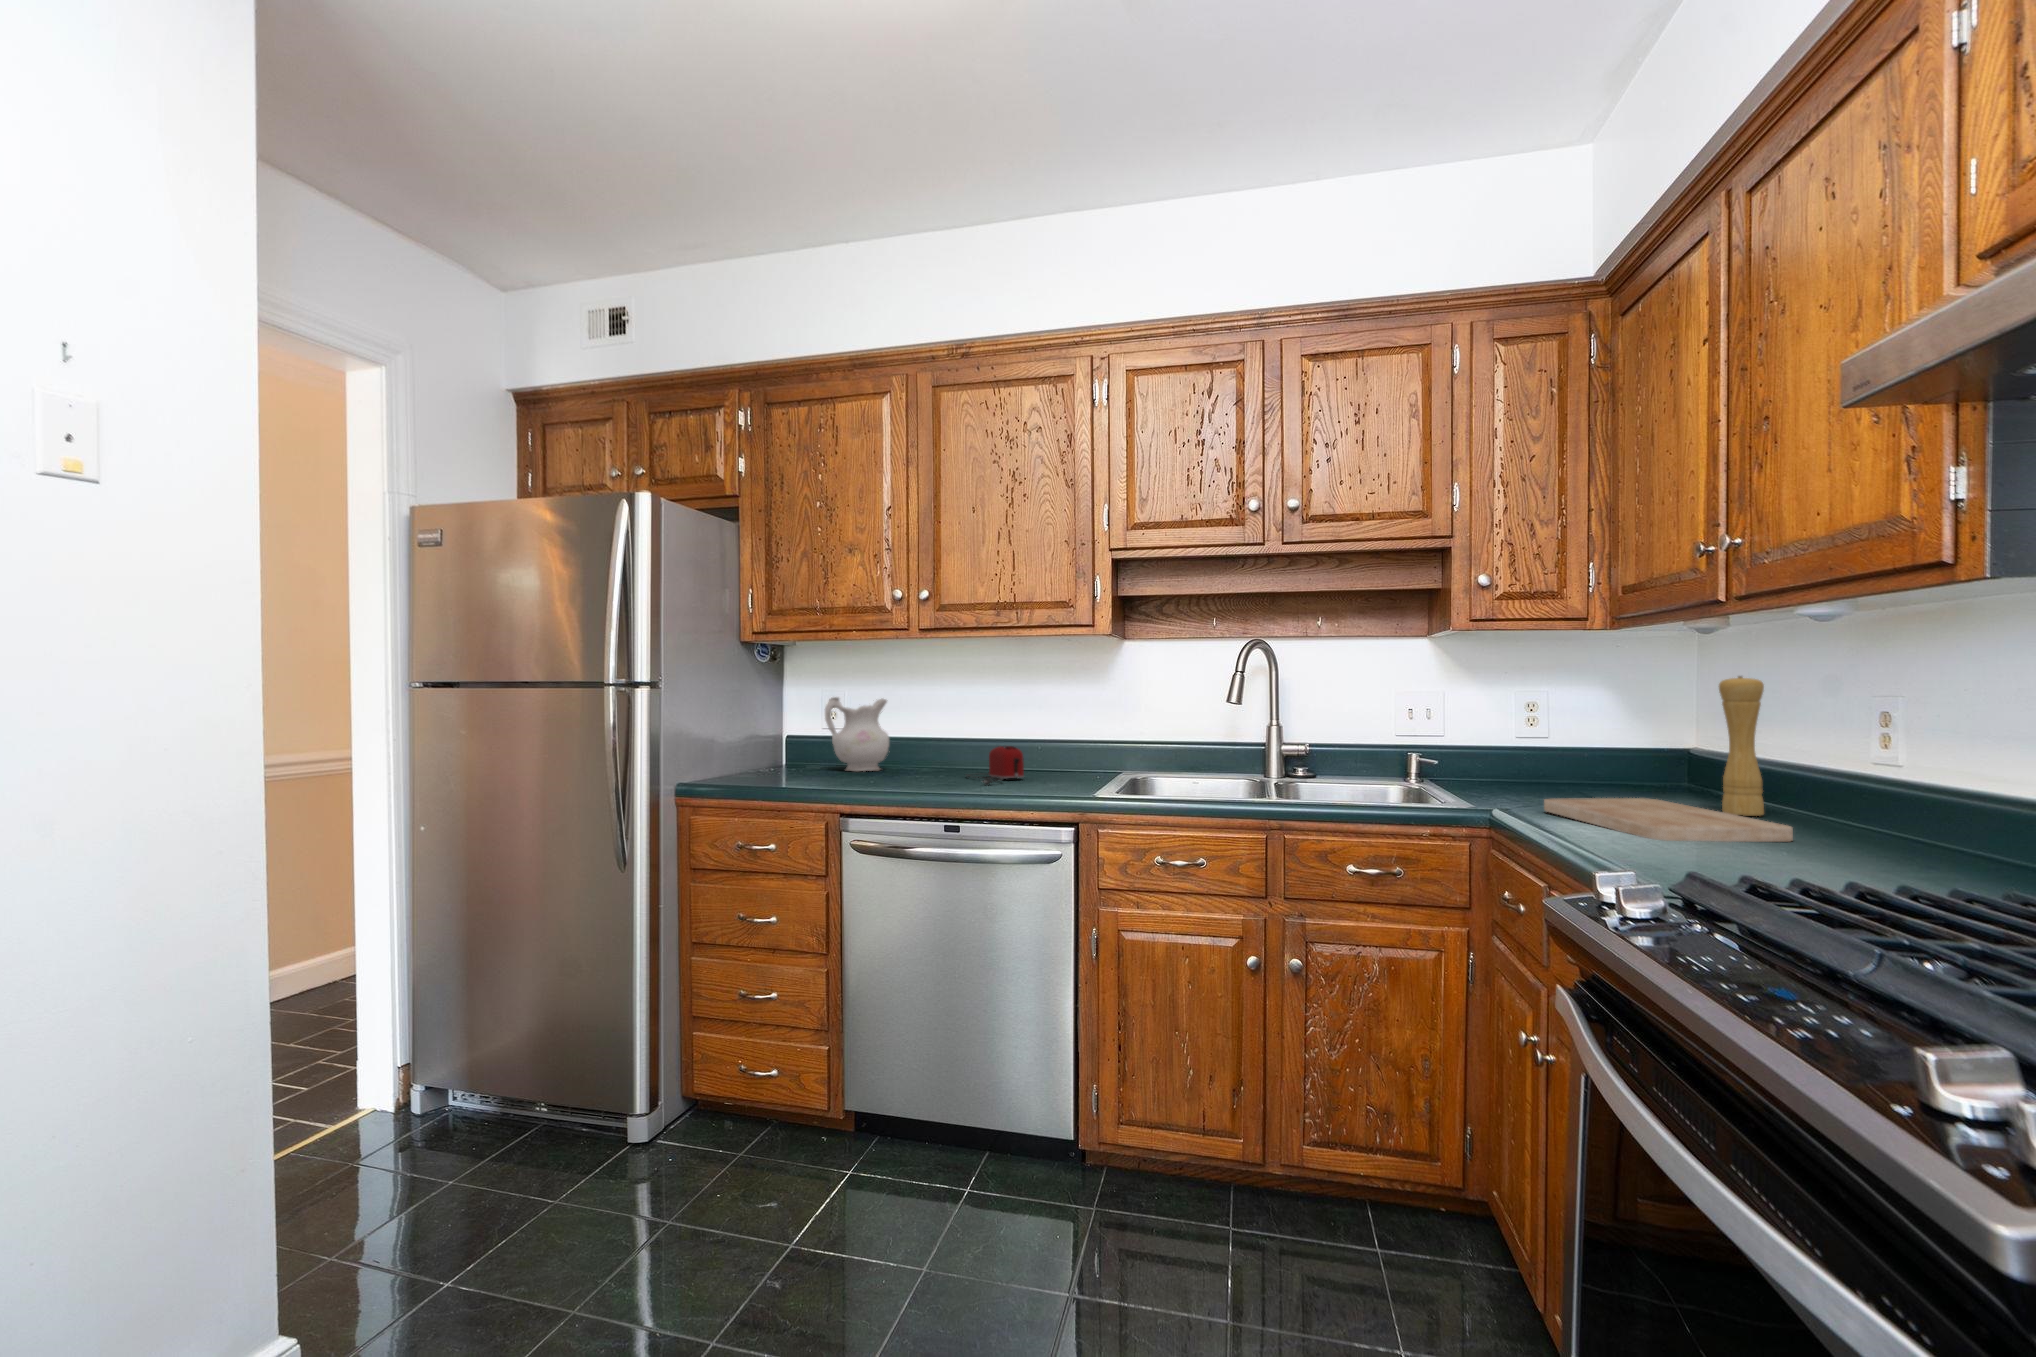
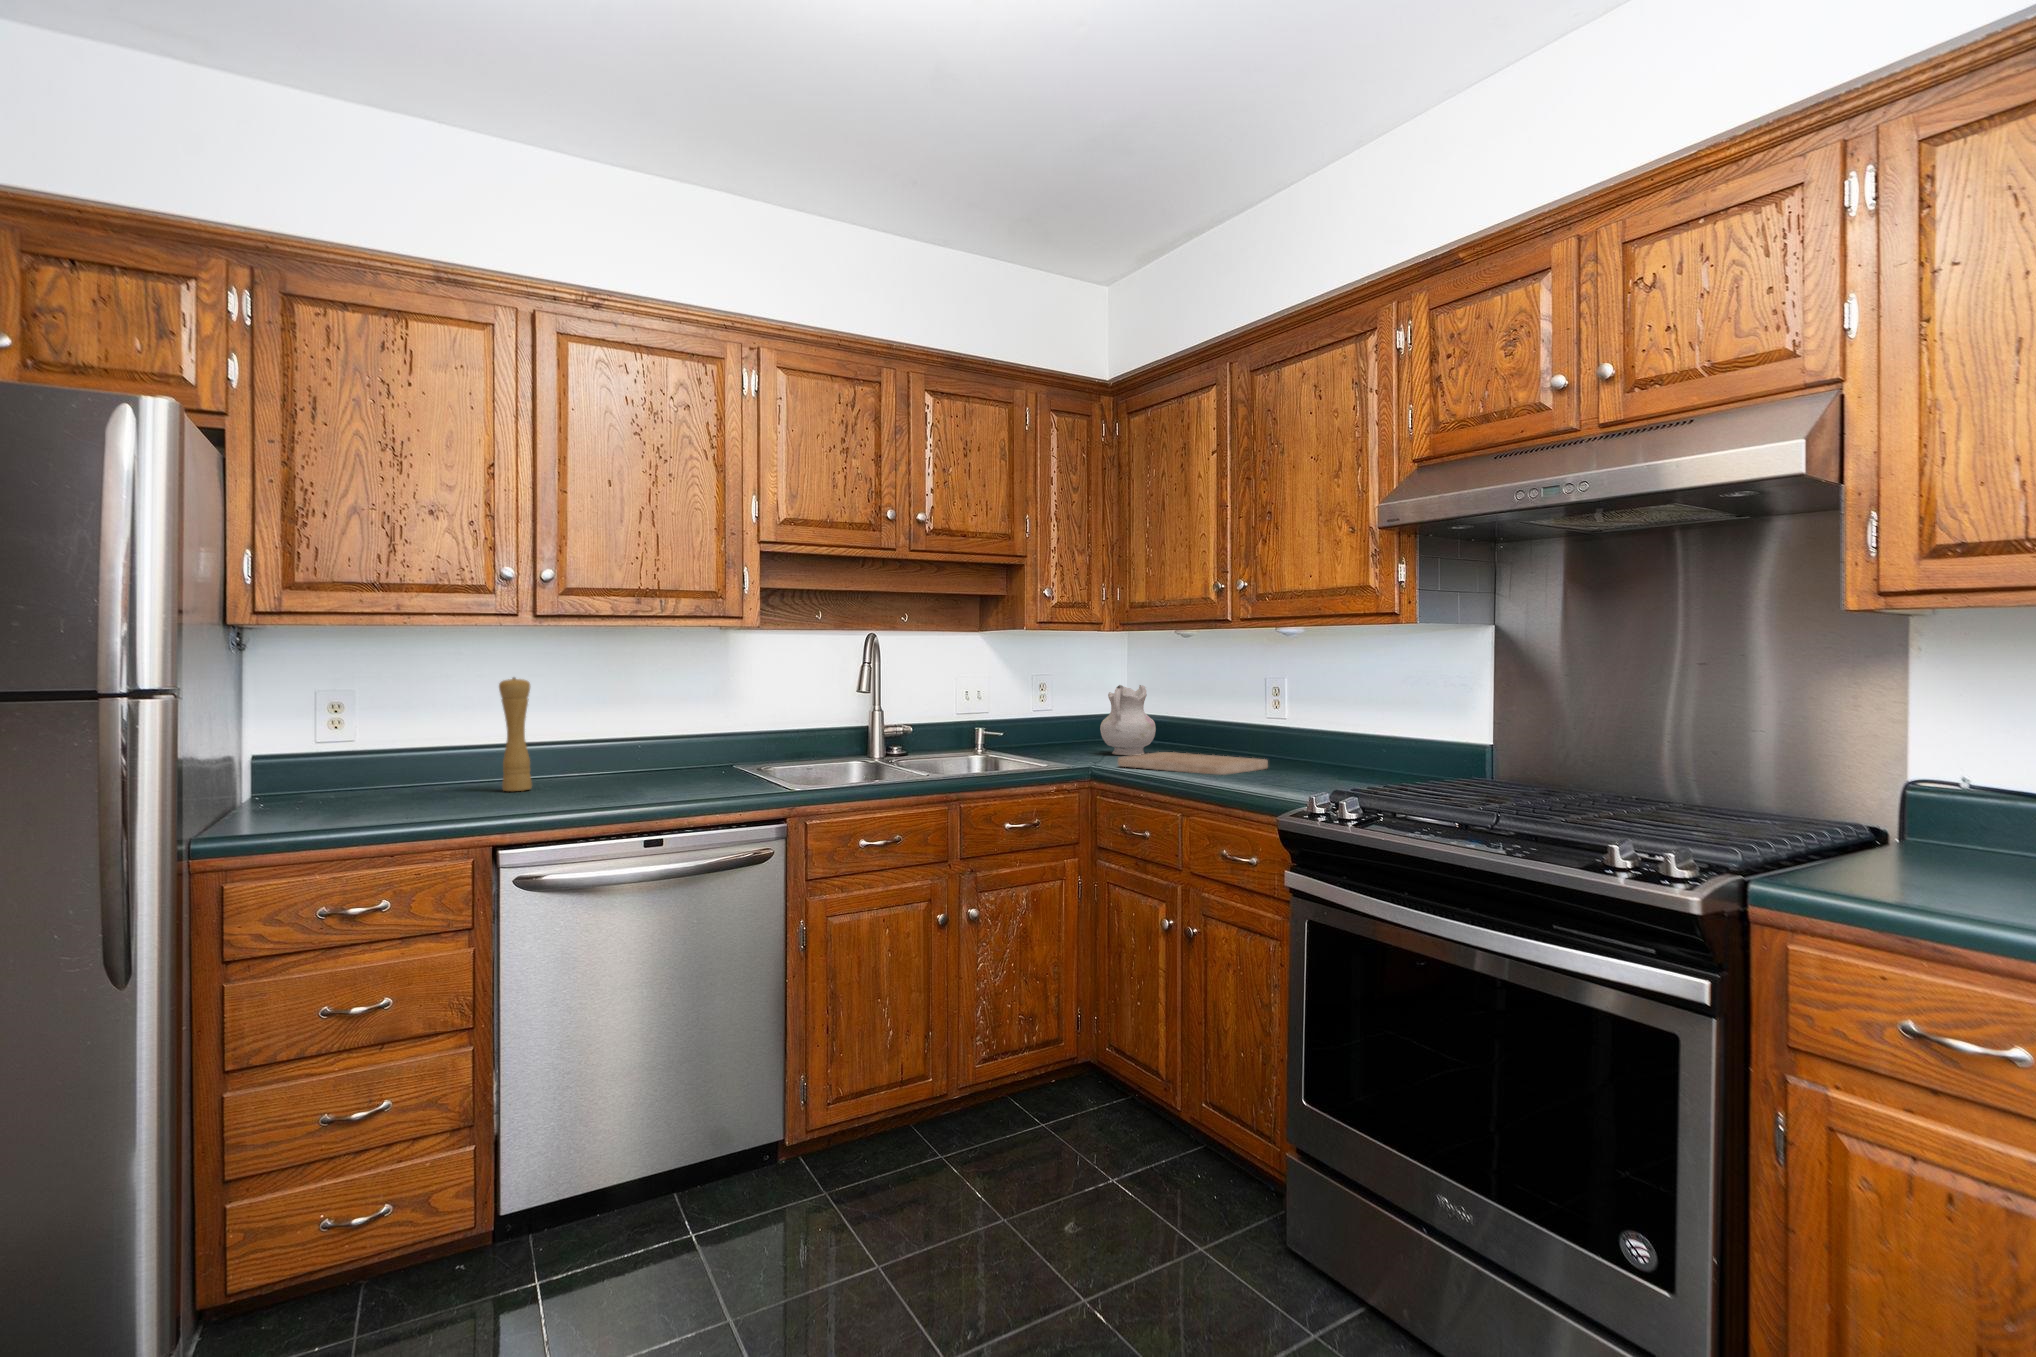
pepper mill: present [1719,676,1764,816] -> present [499,677,532,791]
ceramic pitcher: present [825,697,890,771] -> present [1100,685,1156,755]
toaster: present [967,746,1024,785] -> none [570,750,651,794]

